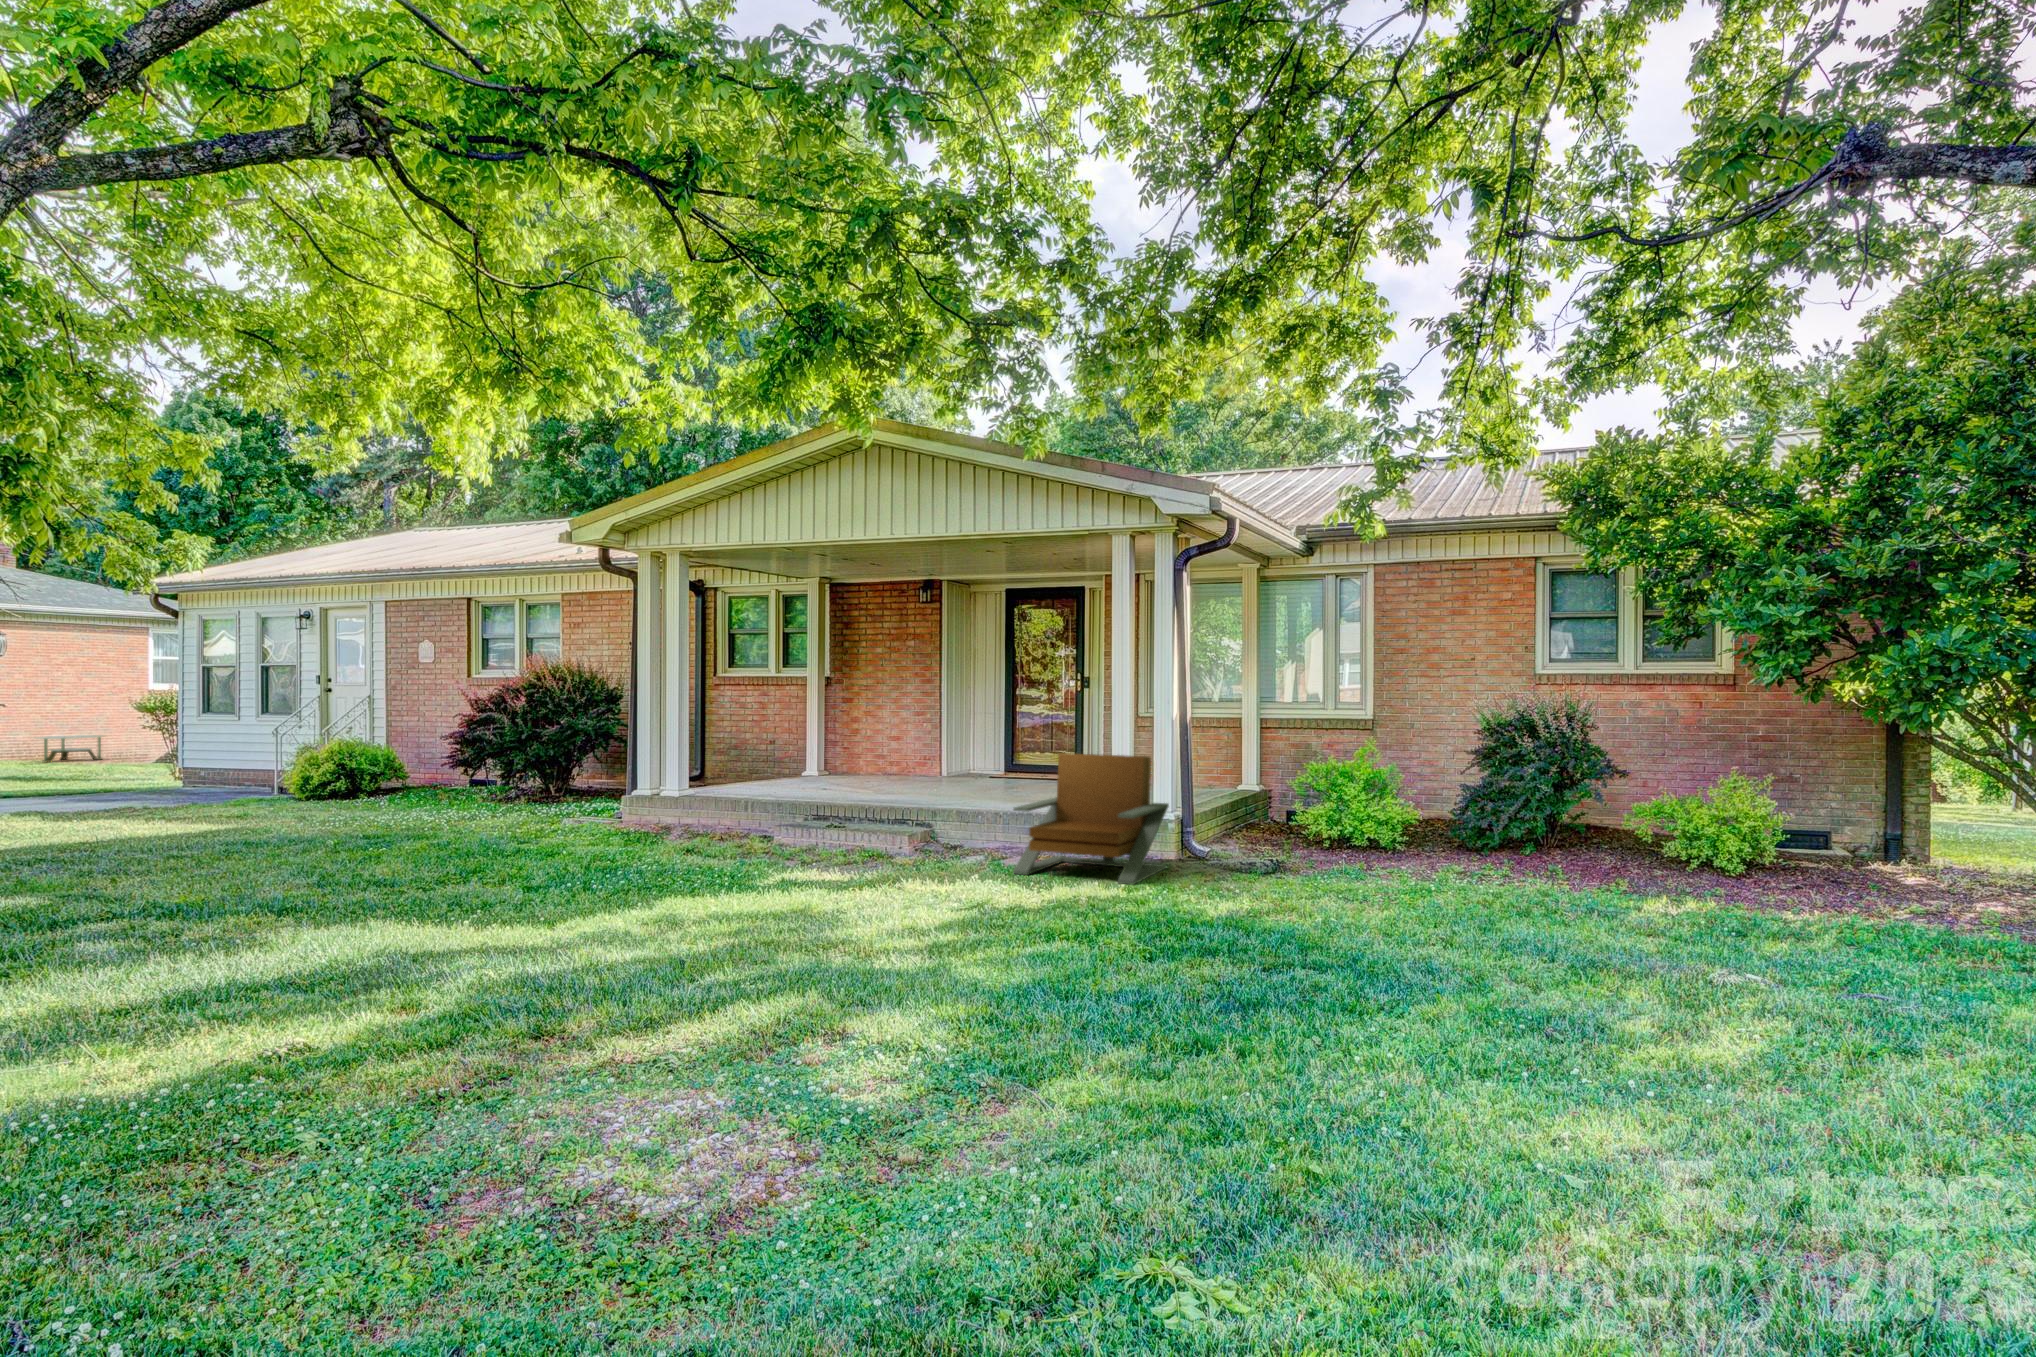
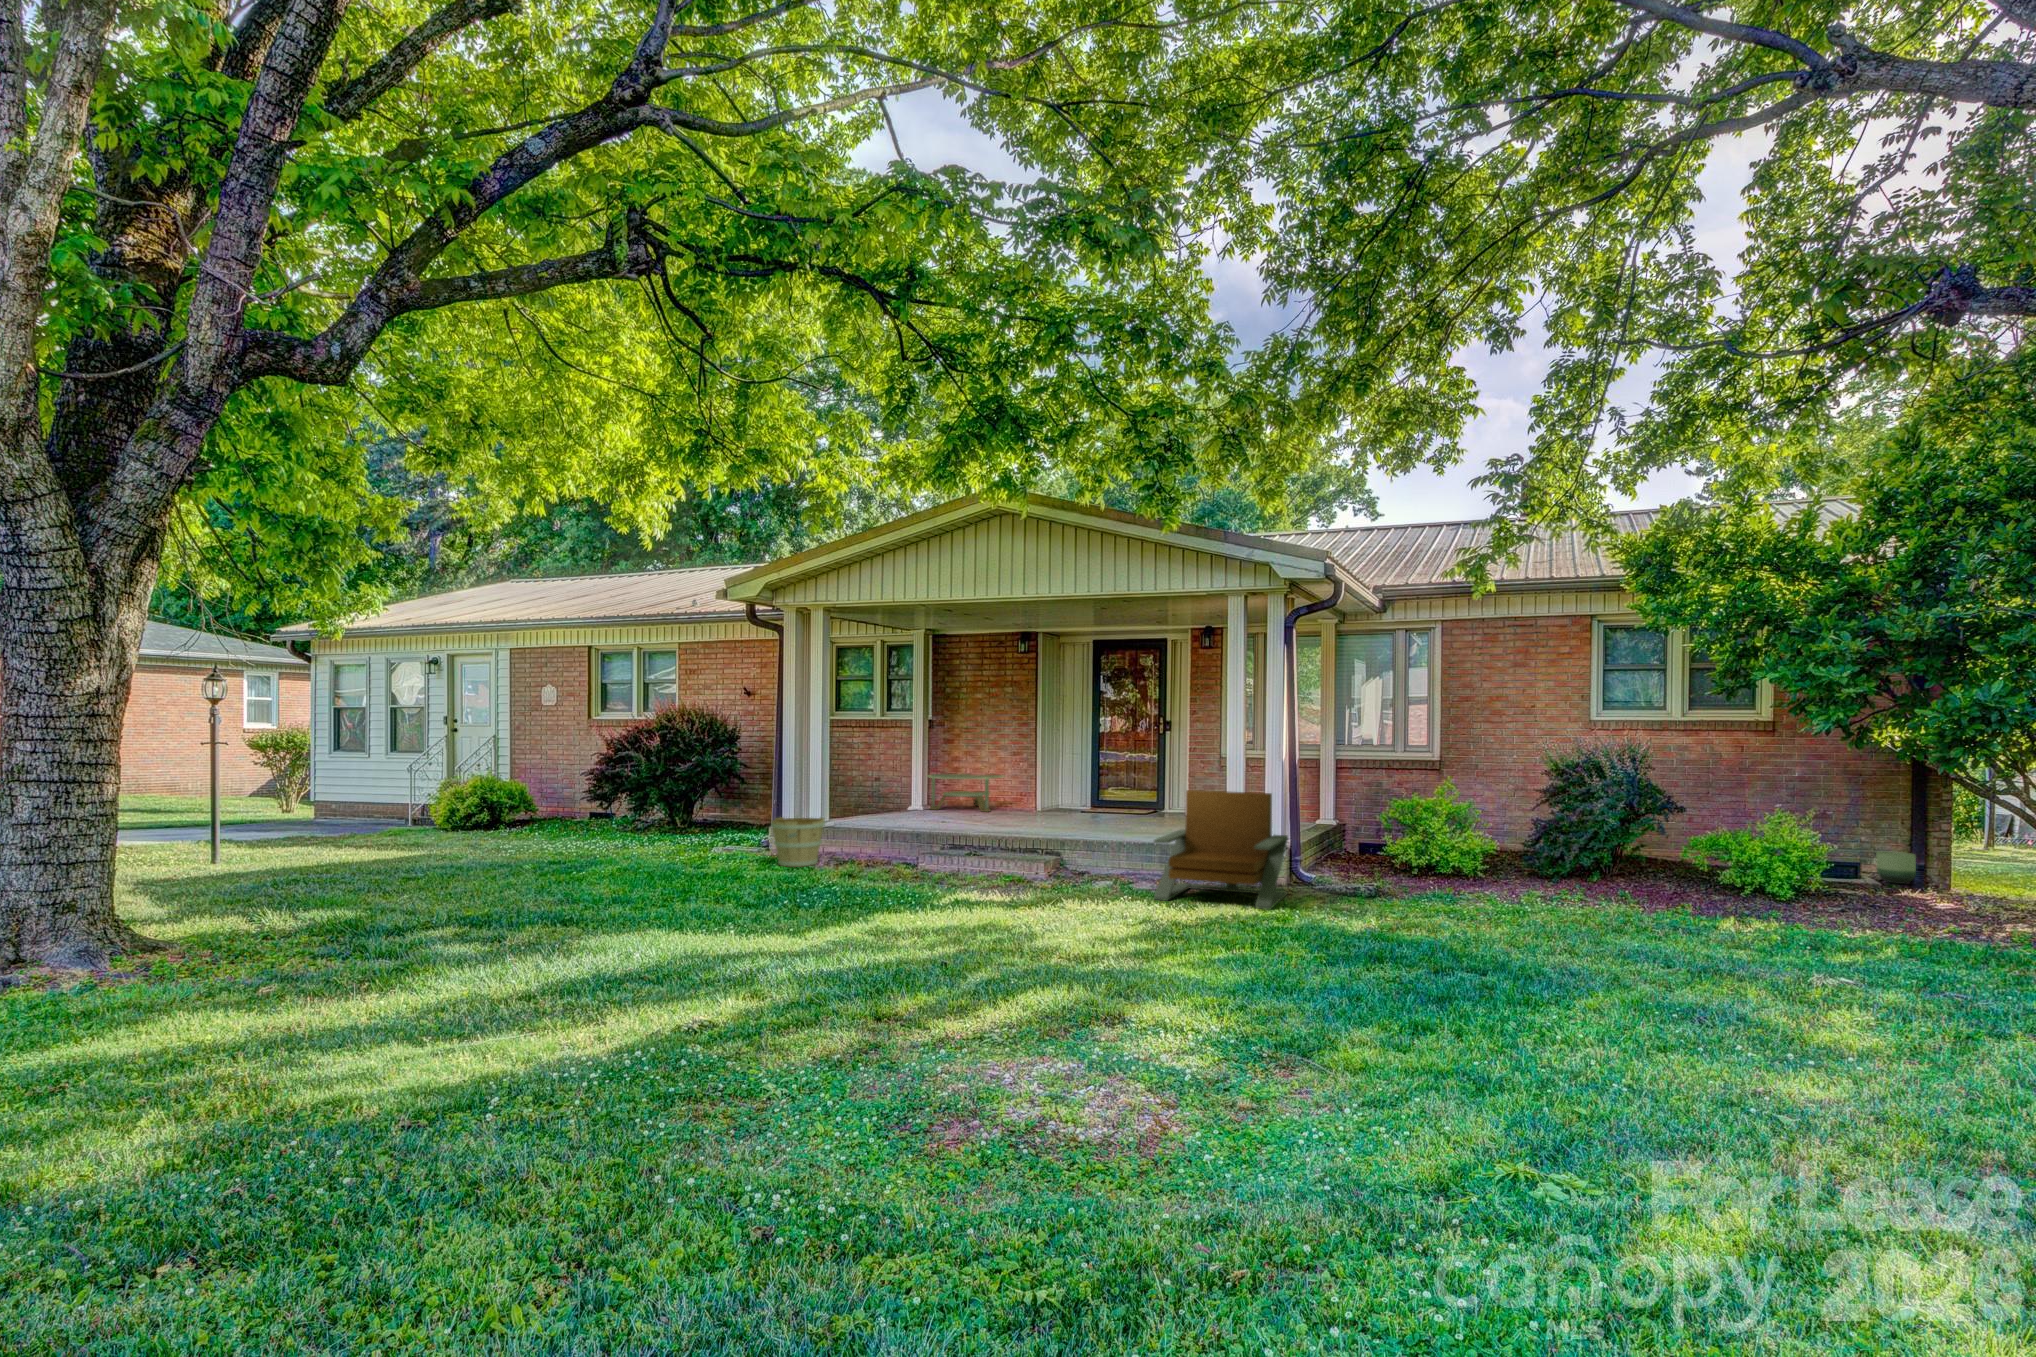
round table: present [36,735,102,763] -> present [928,773,1004,812]
wooden bucket: none [621,784,684,838] -> present [771,817,825,867]
planter: none [1833,823,1875,859] -> present [1876,851,1916,884]

